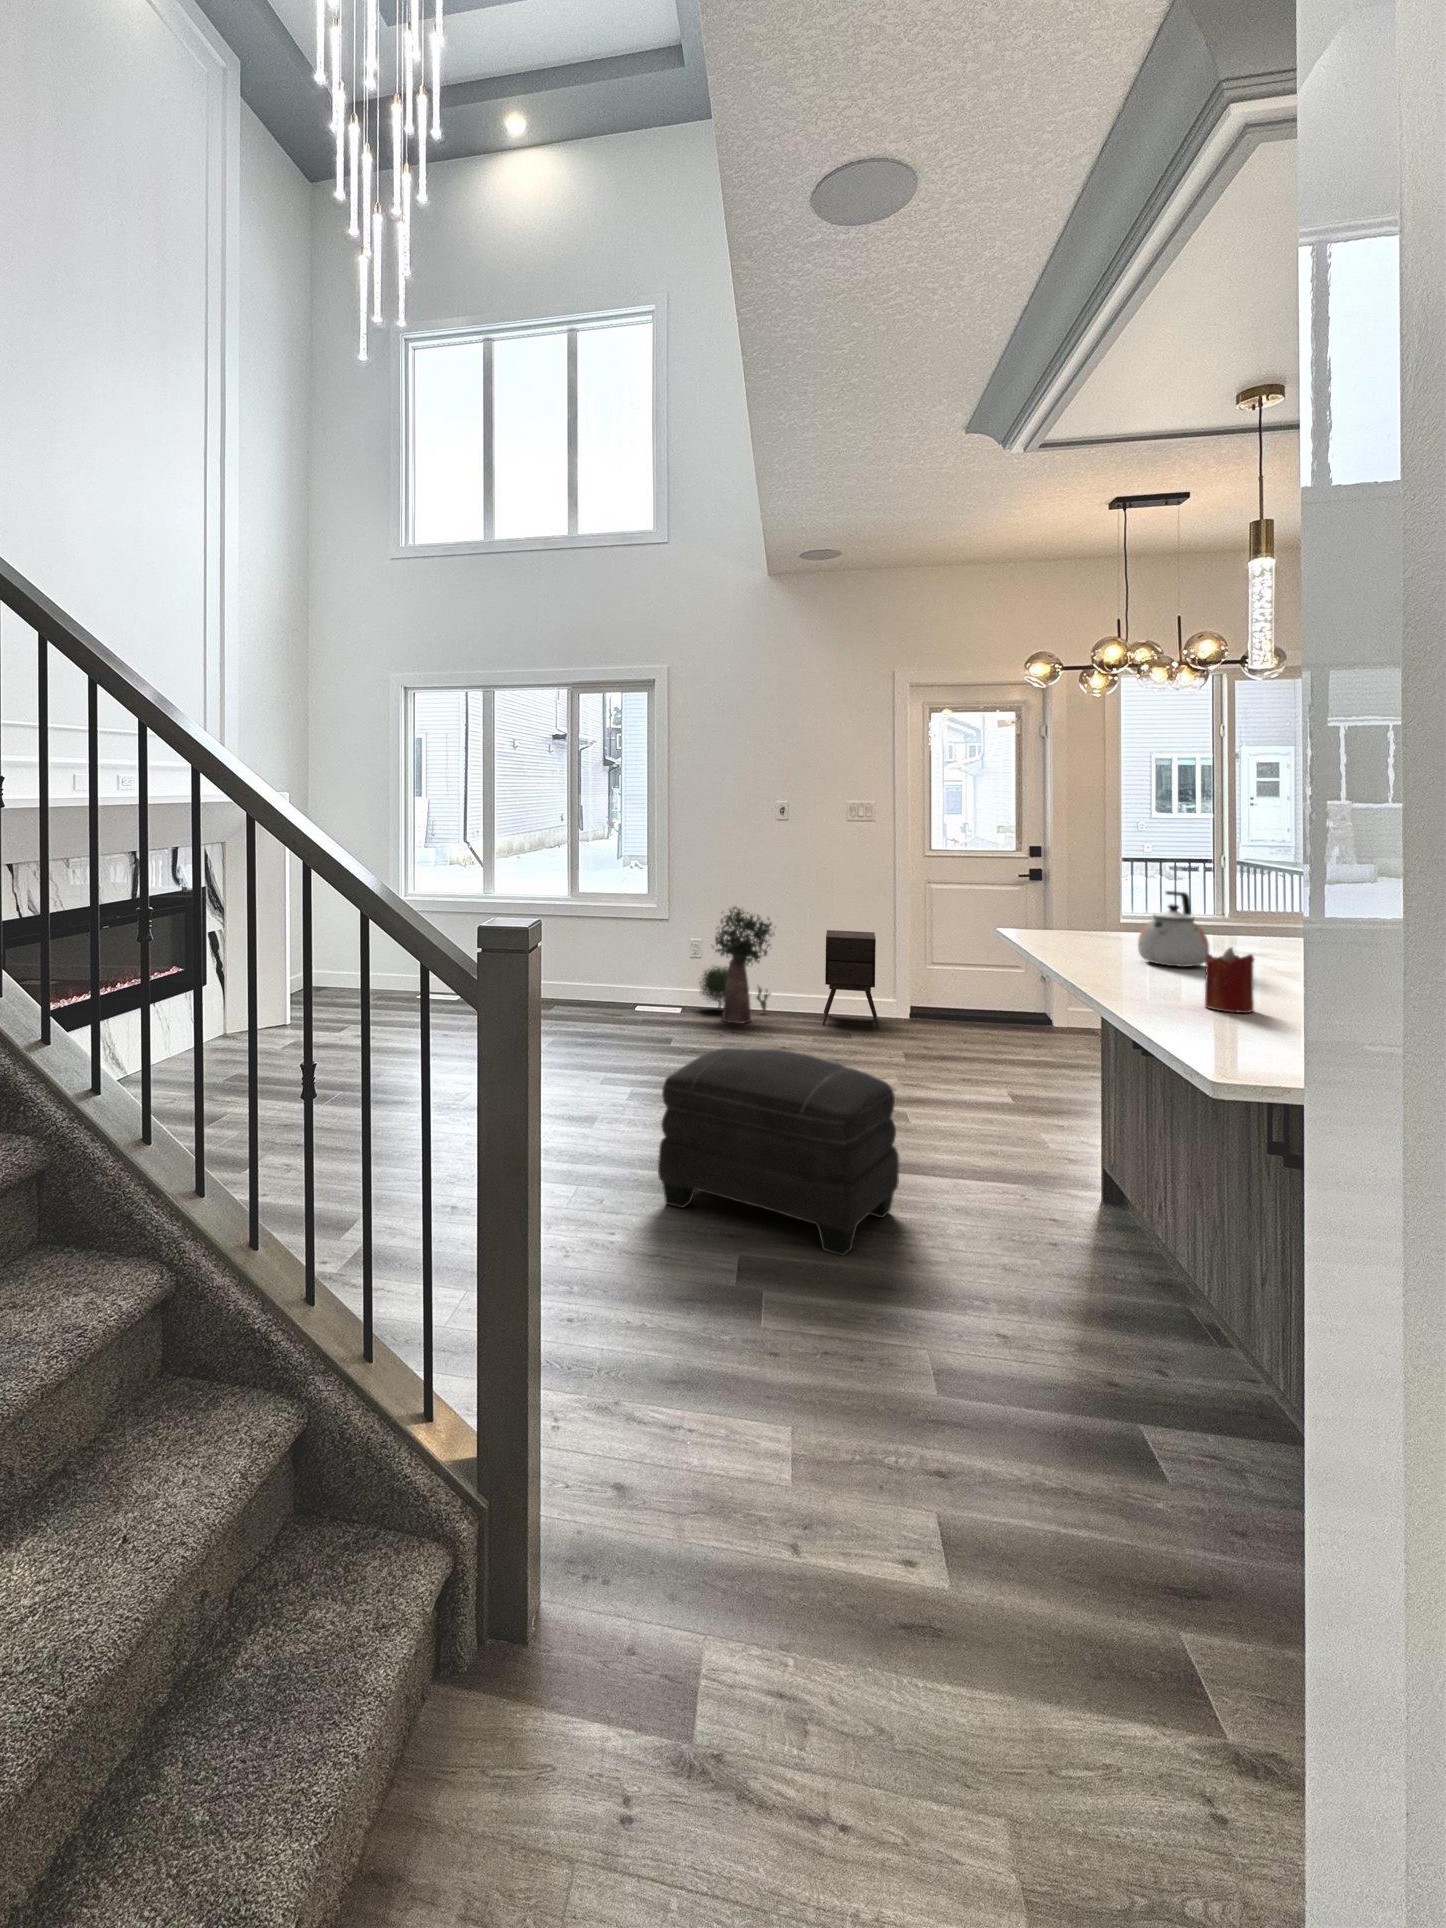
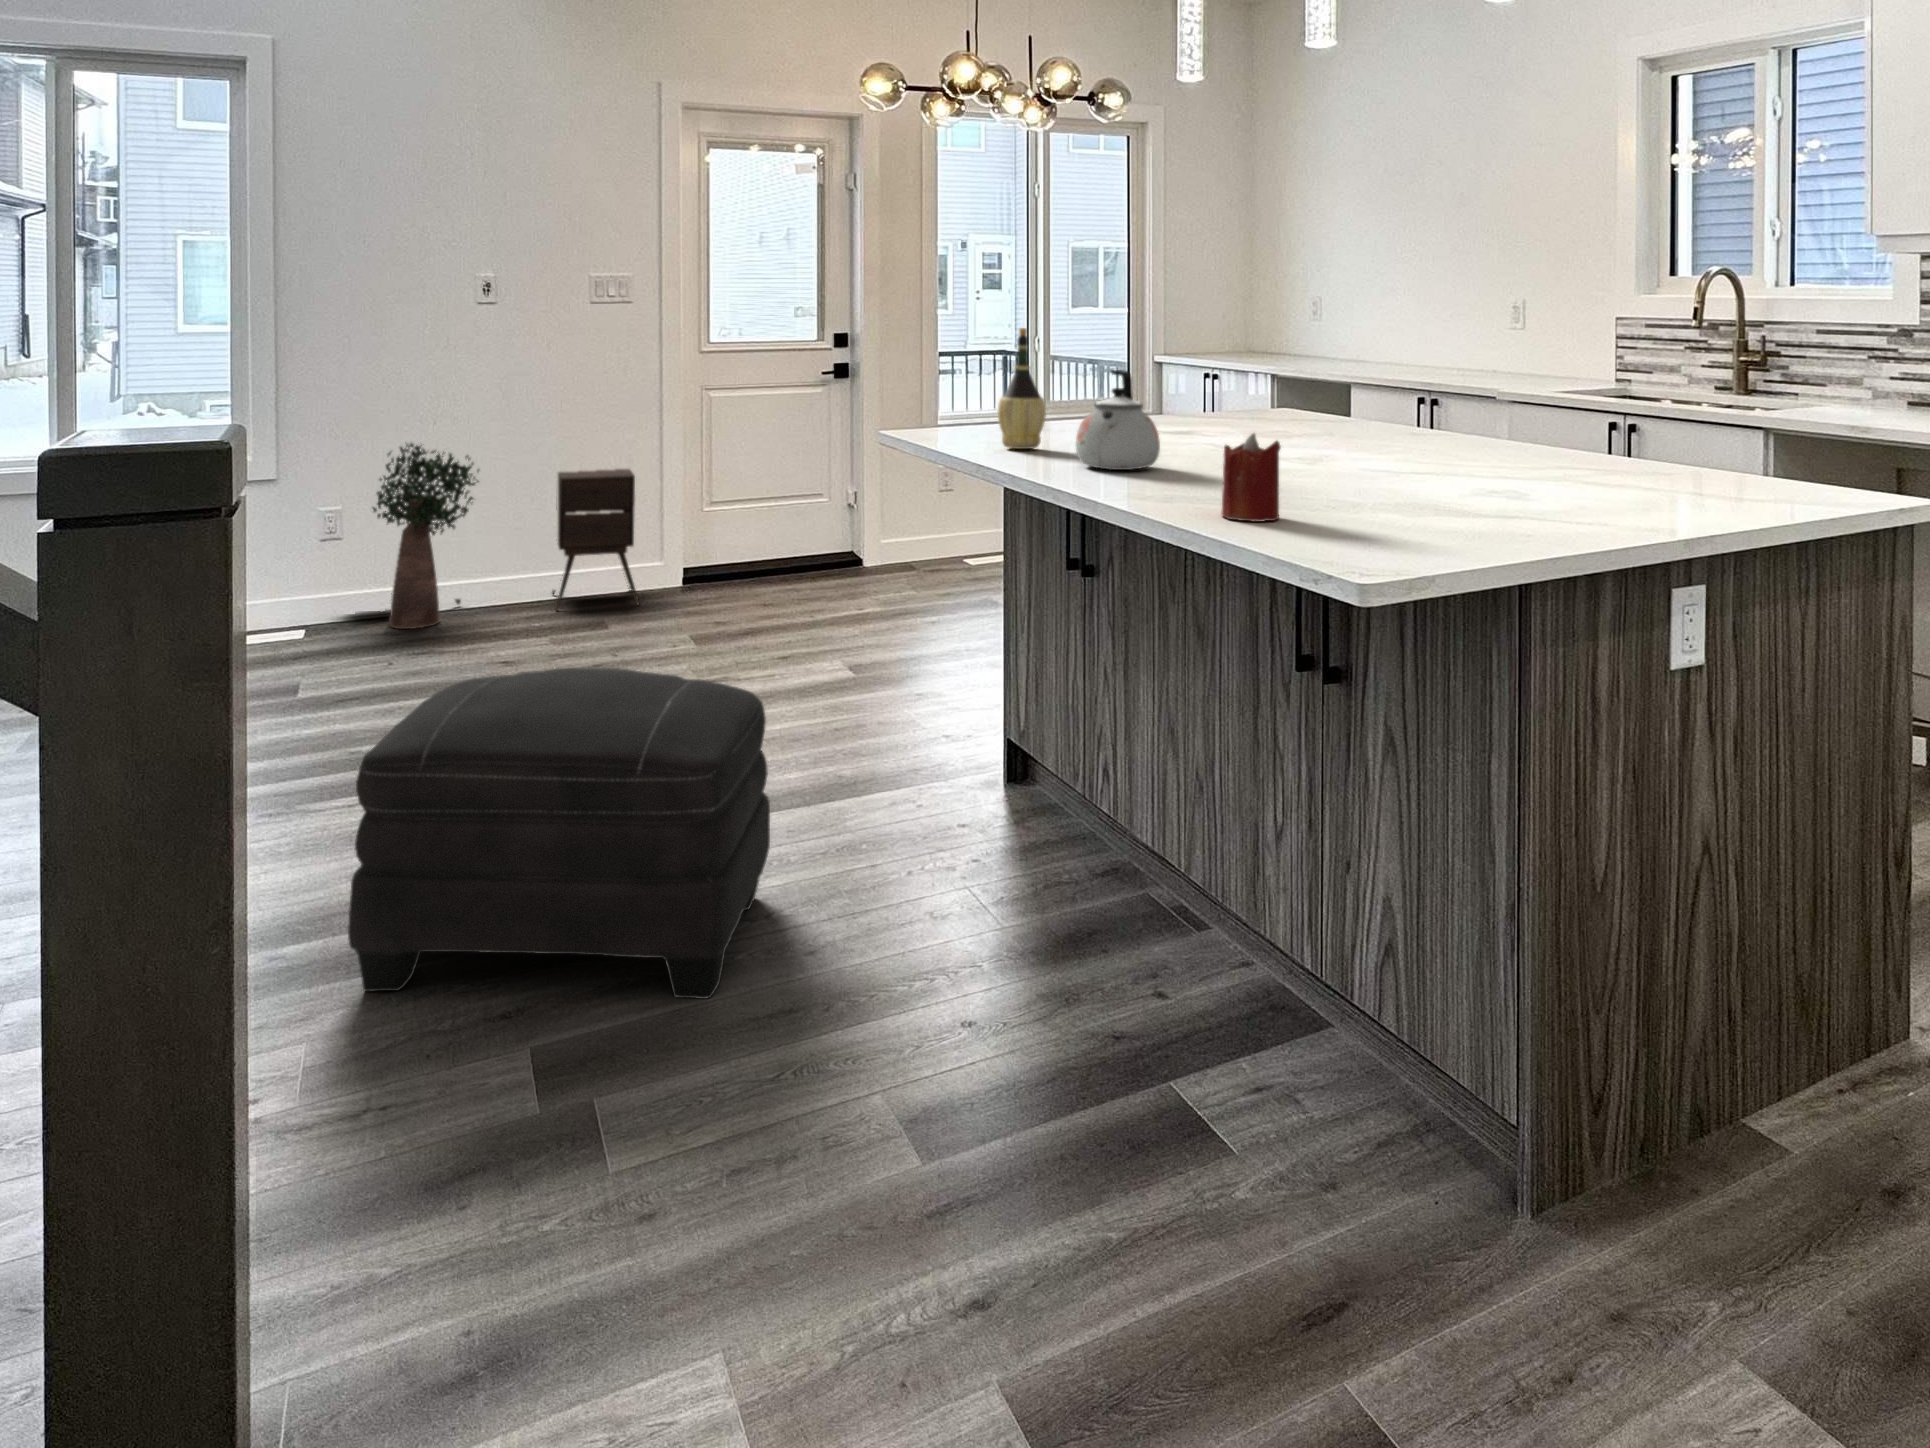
wine bottle: none [1092,855,1132,944] -> present [998,328,1046,449]

